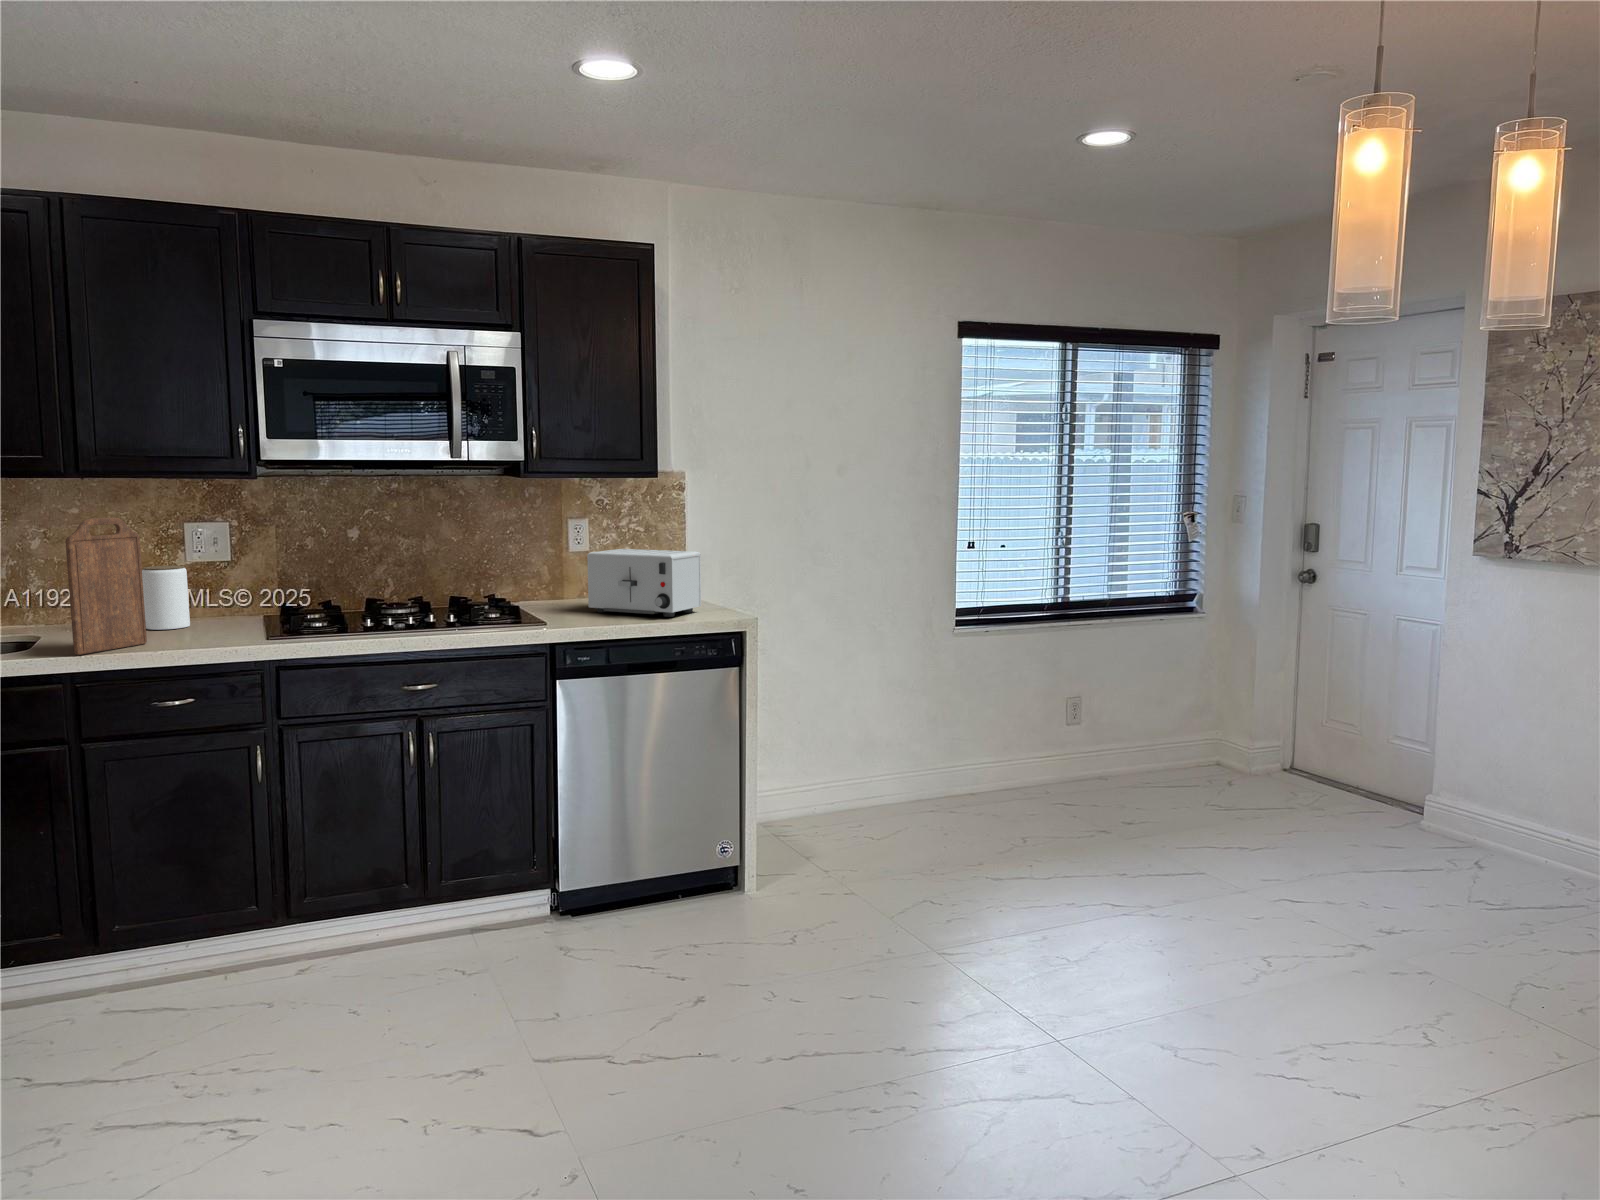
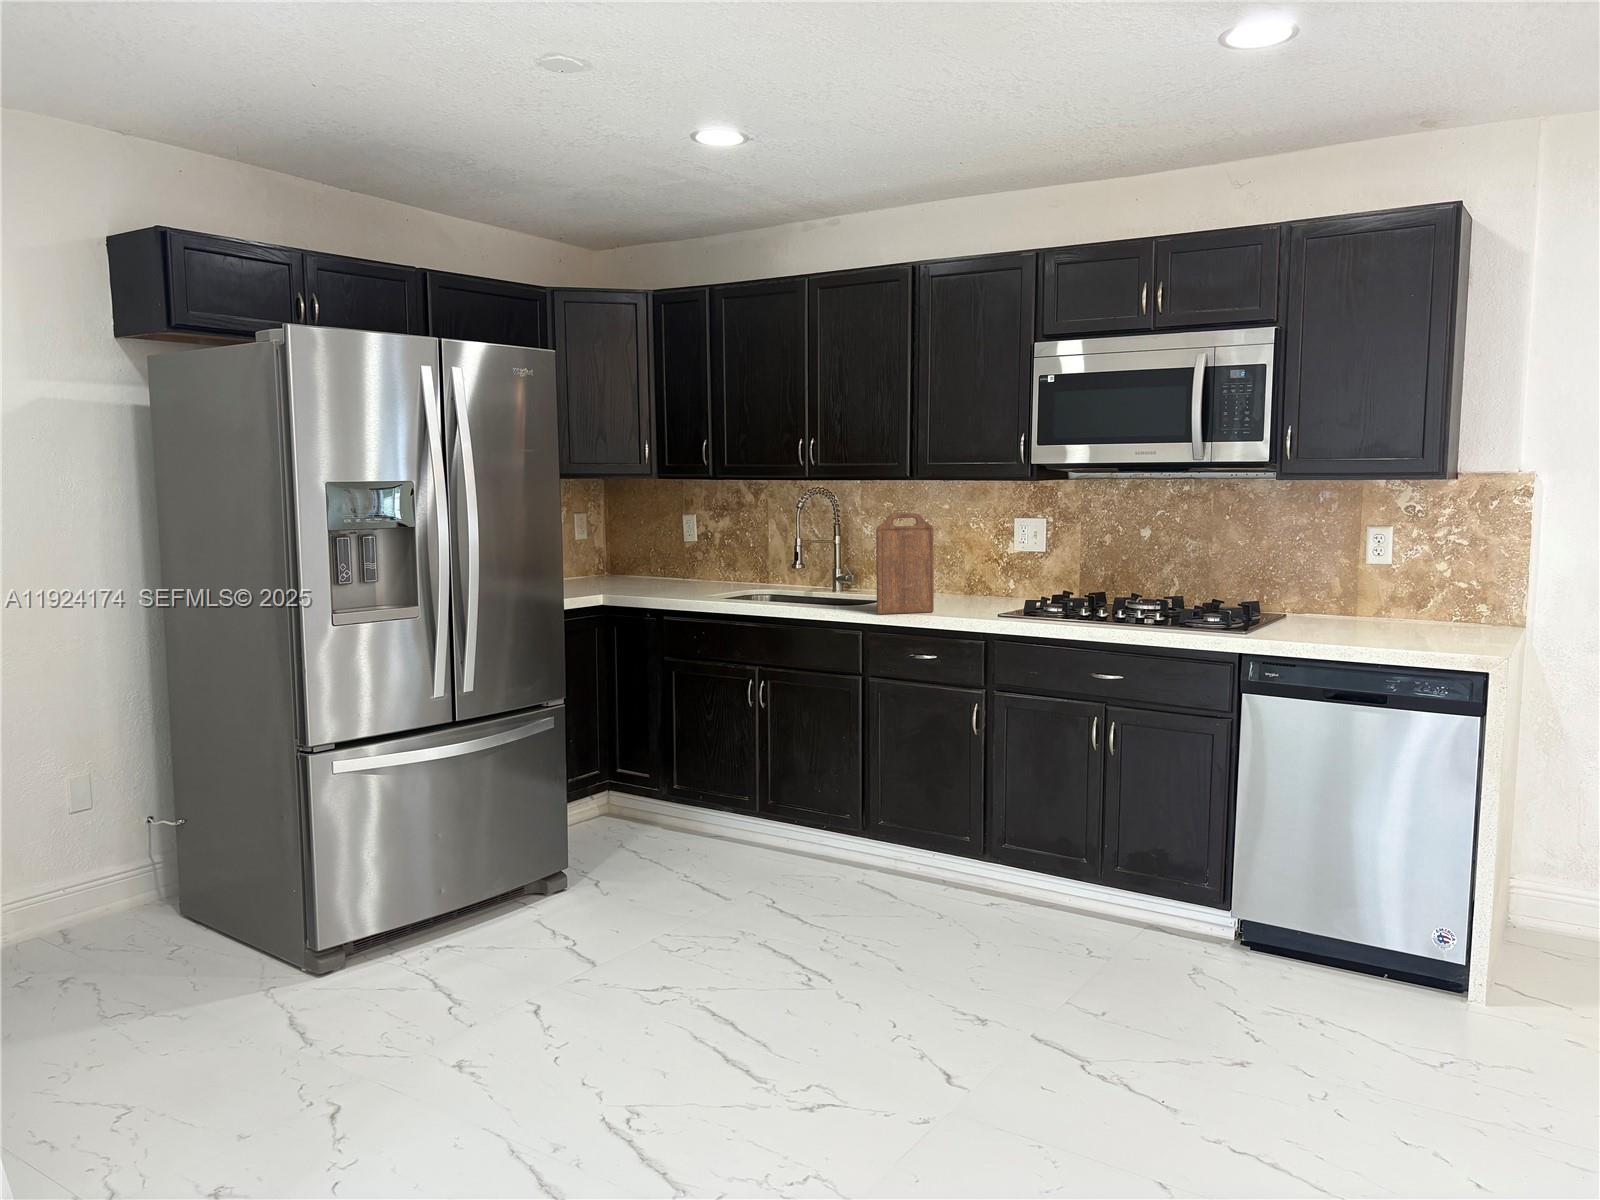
toaster: present [587,549,701,617] -> none [1329,563,1463,646]
jar: present [142,566,190,630] -> none [962,553,994,604]

